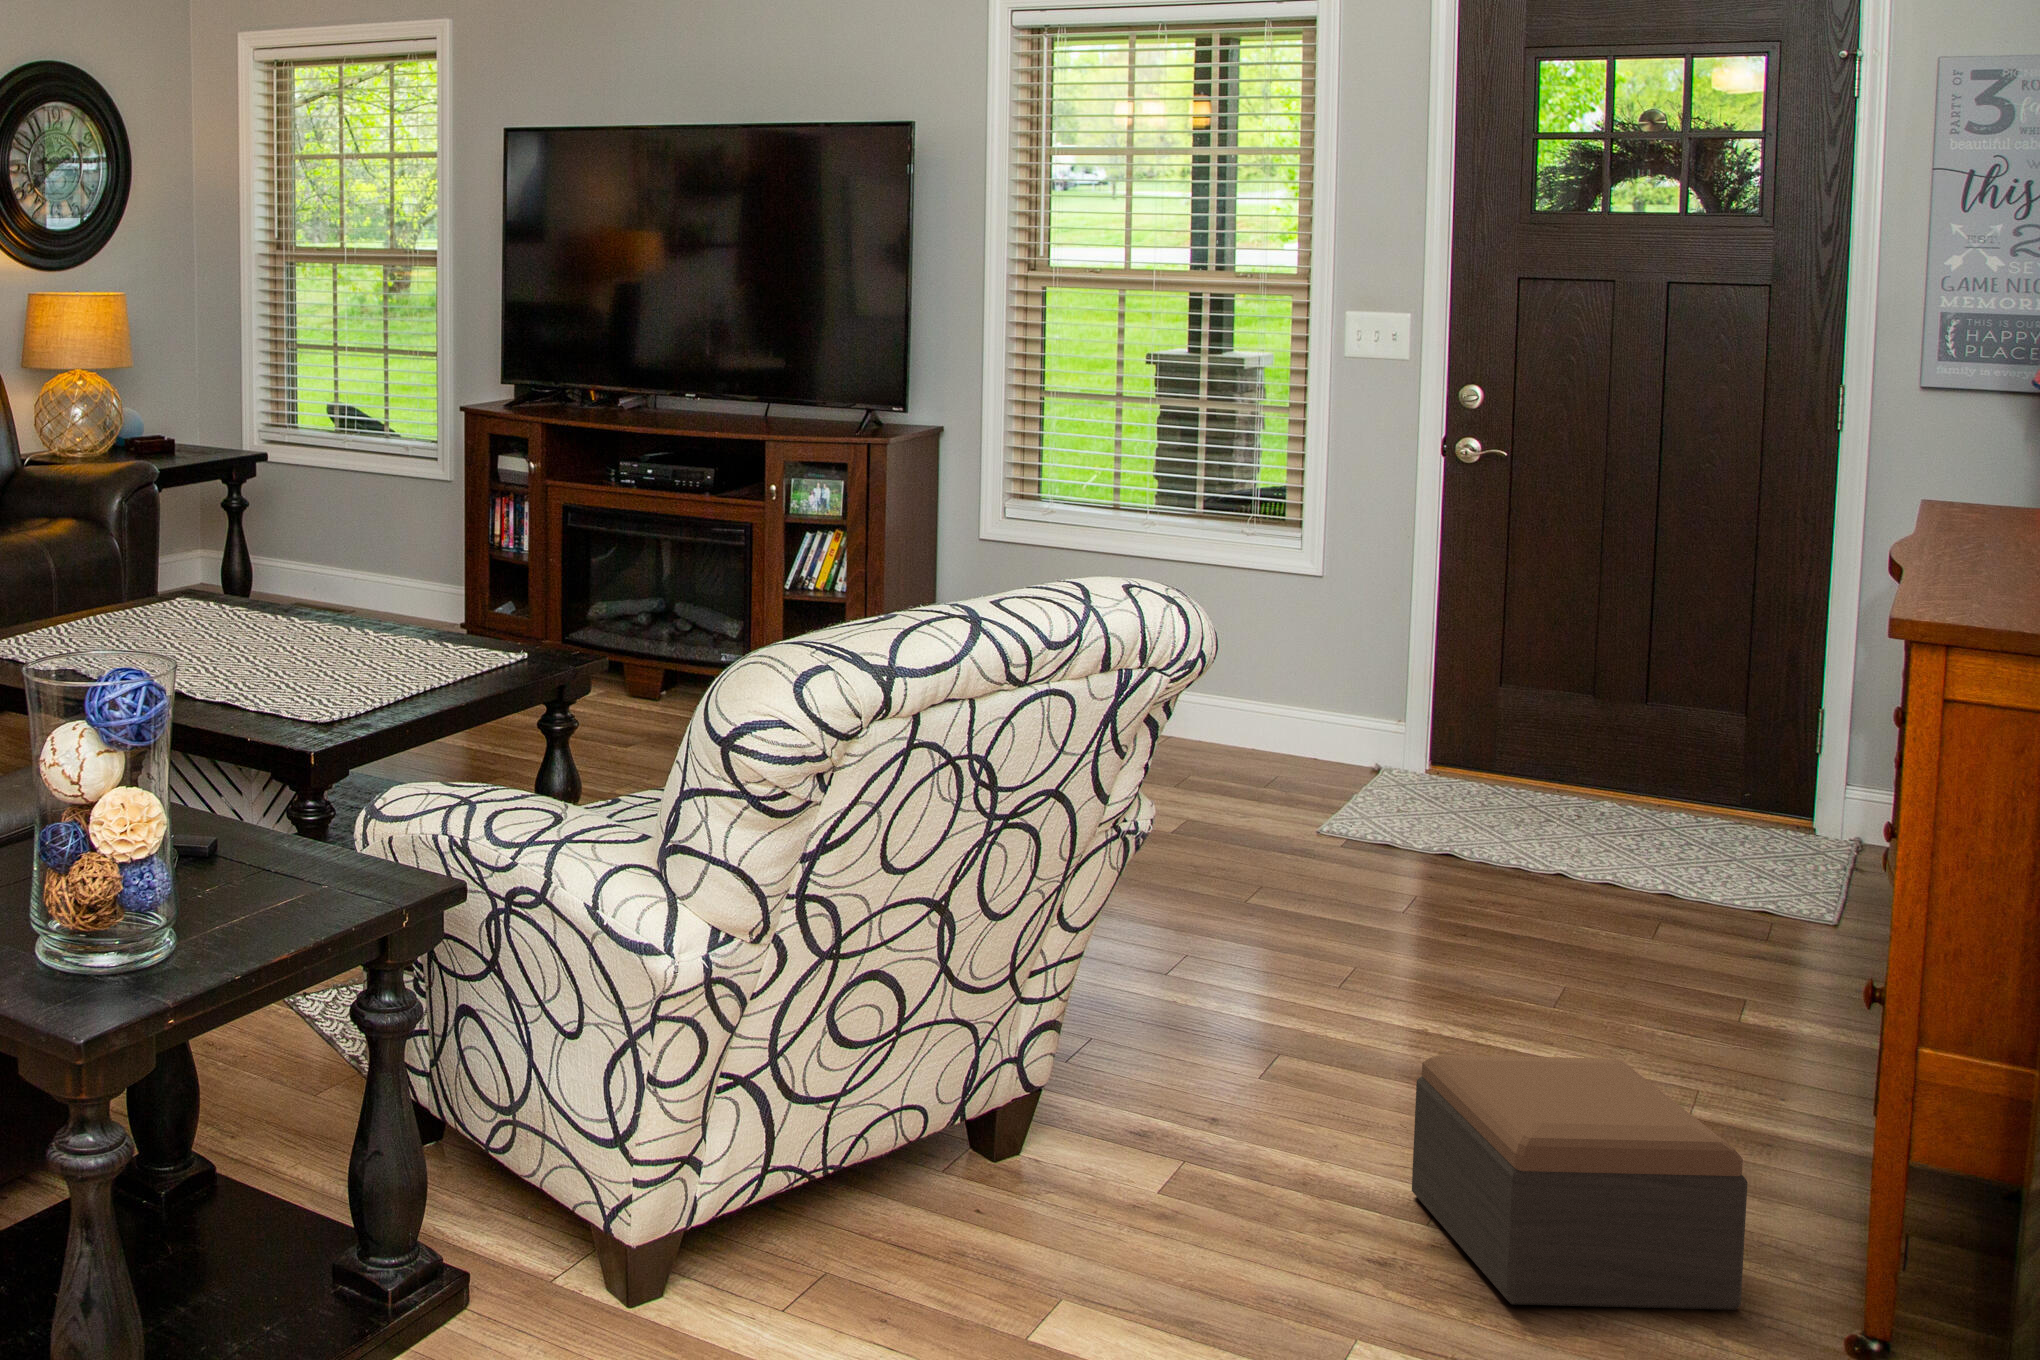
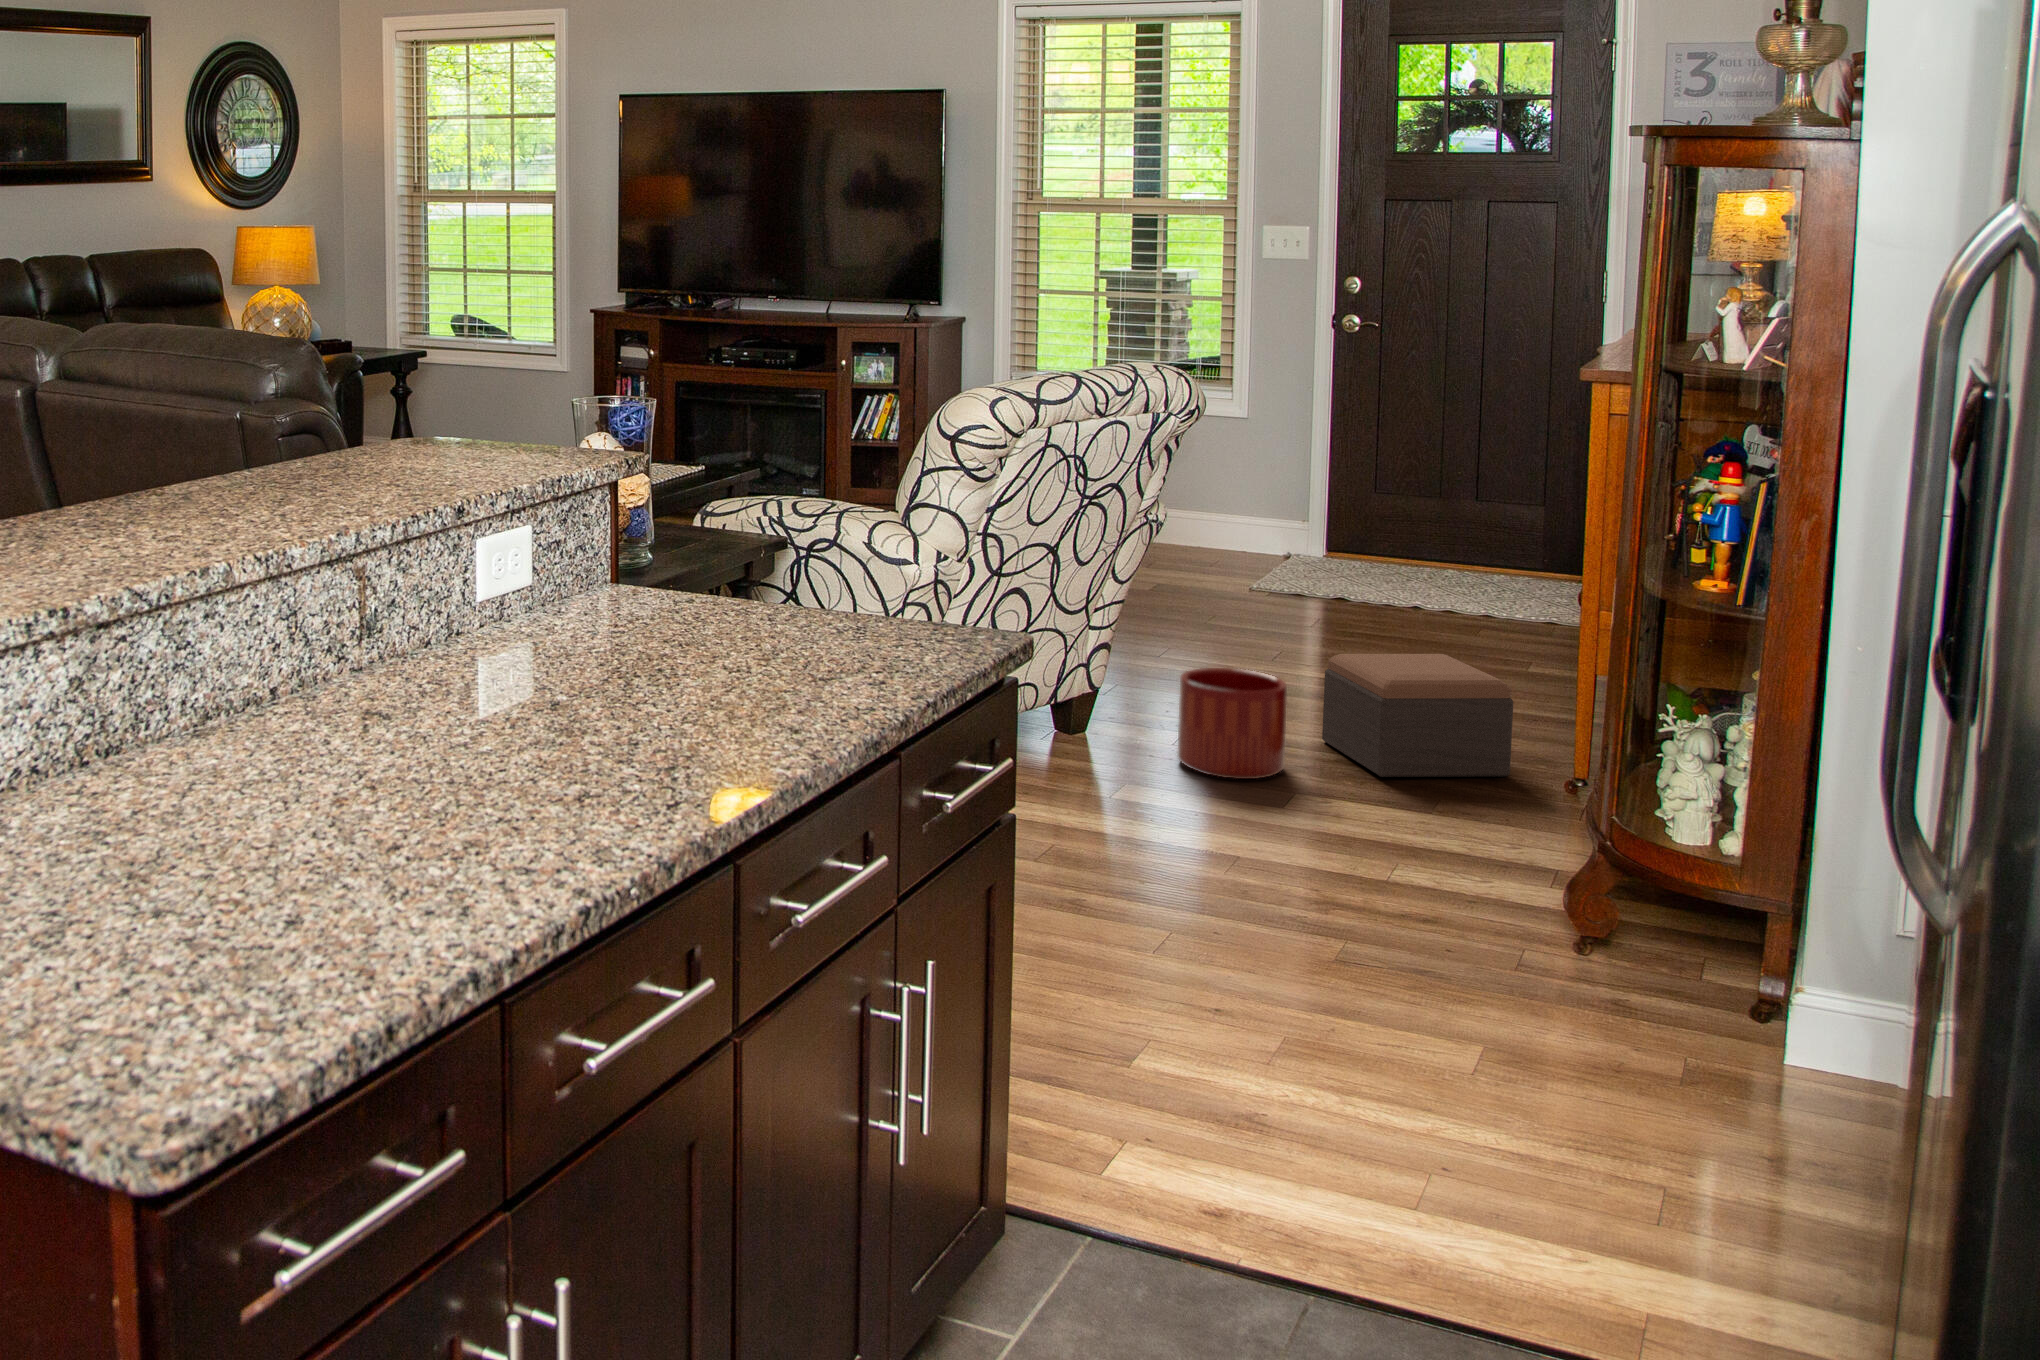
planter: none [1162,1079,1348,1299] -> present [1177,668,1287,779]

